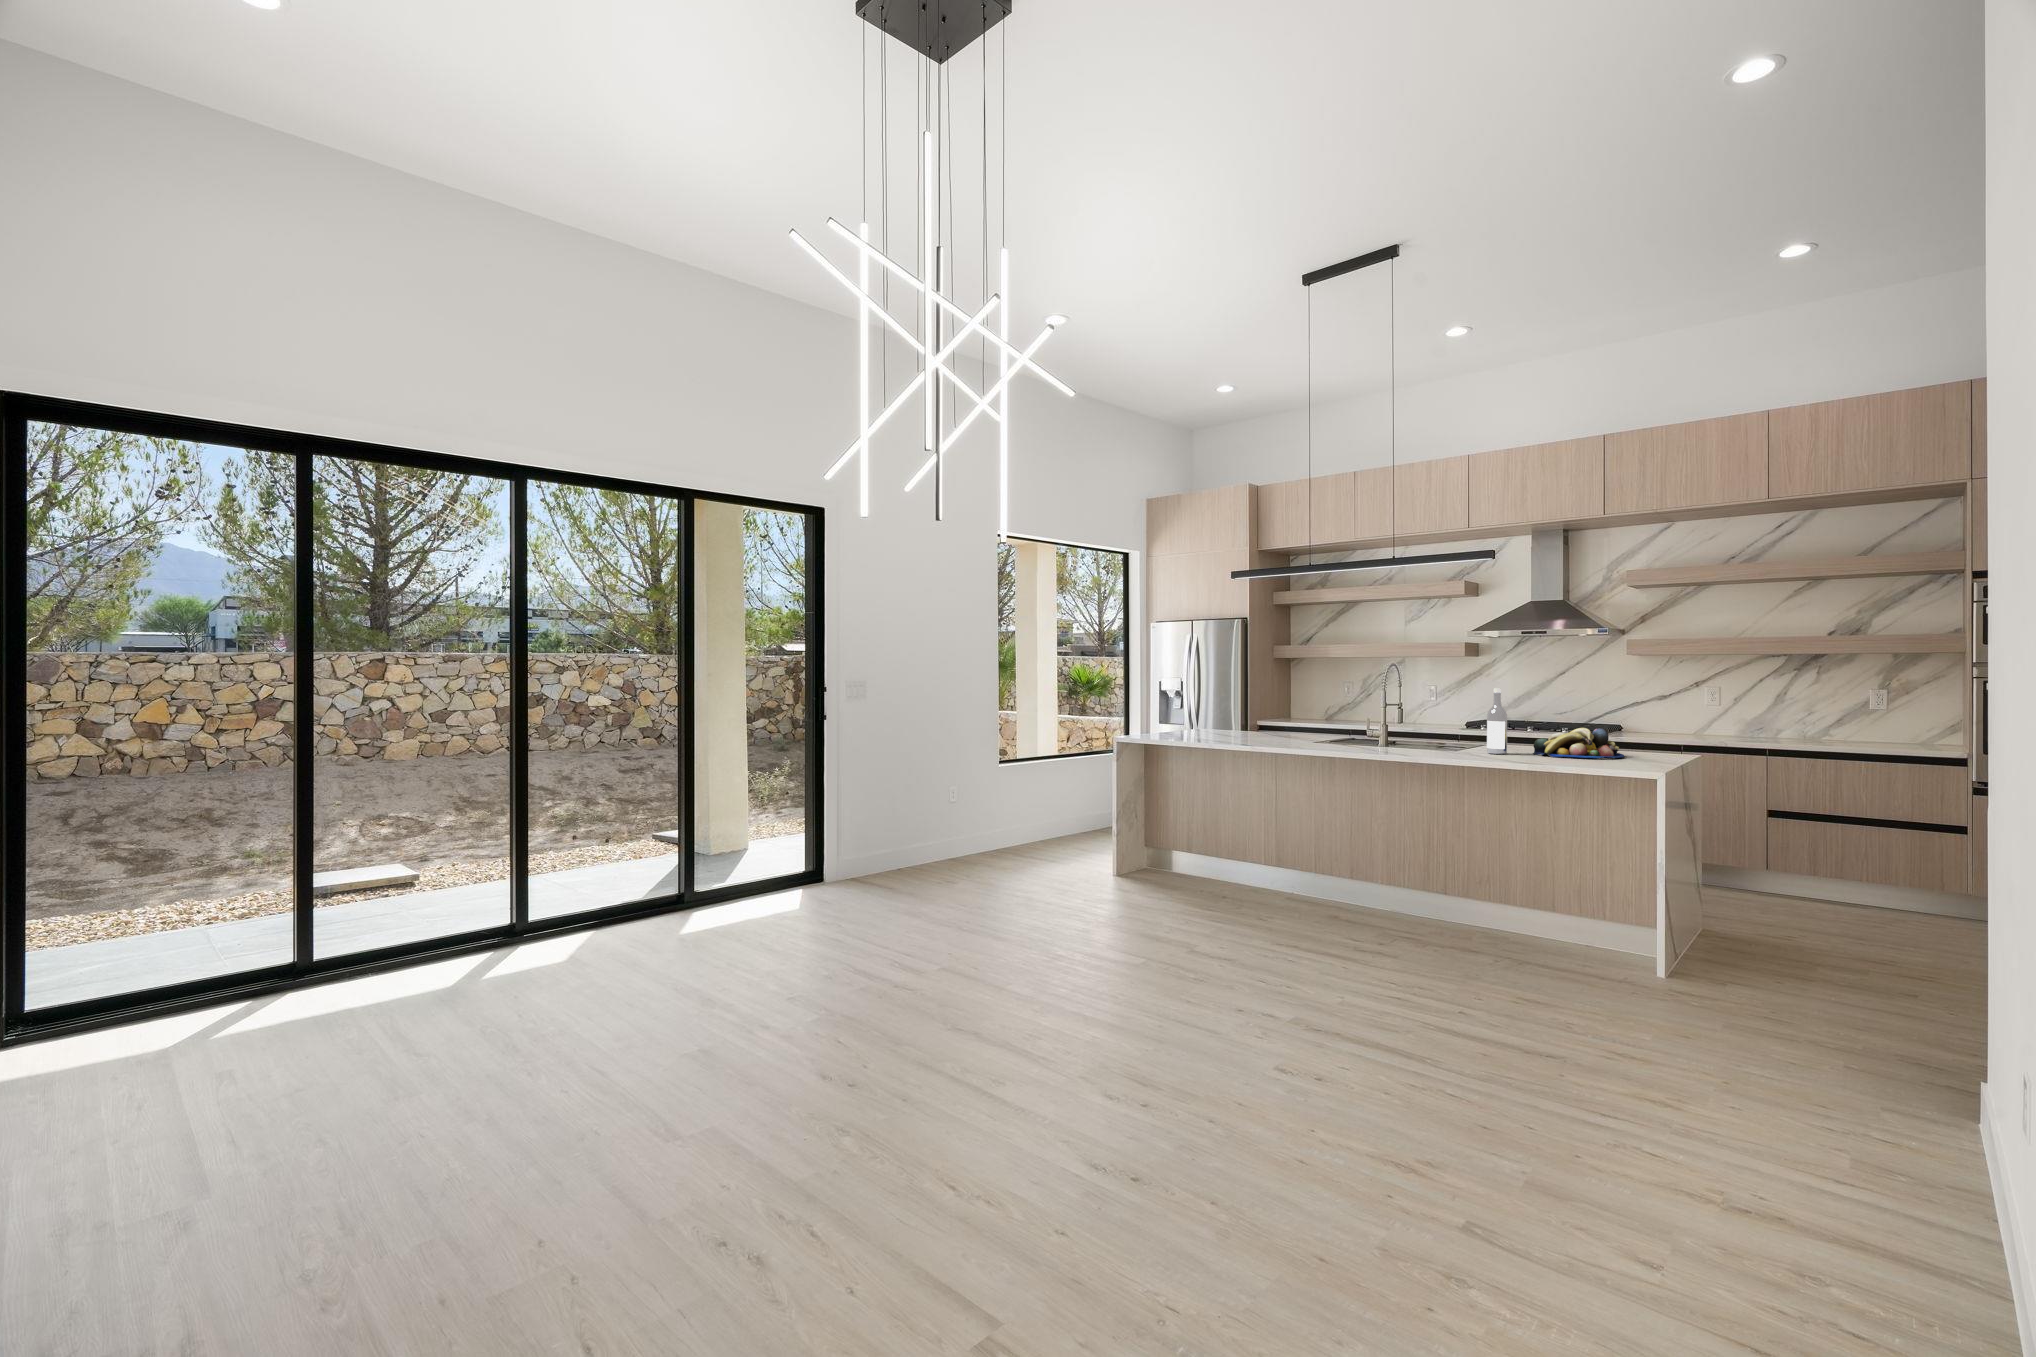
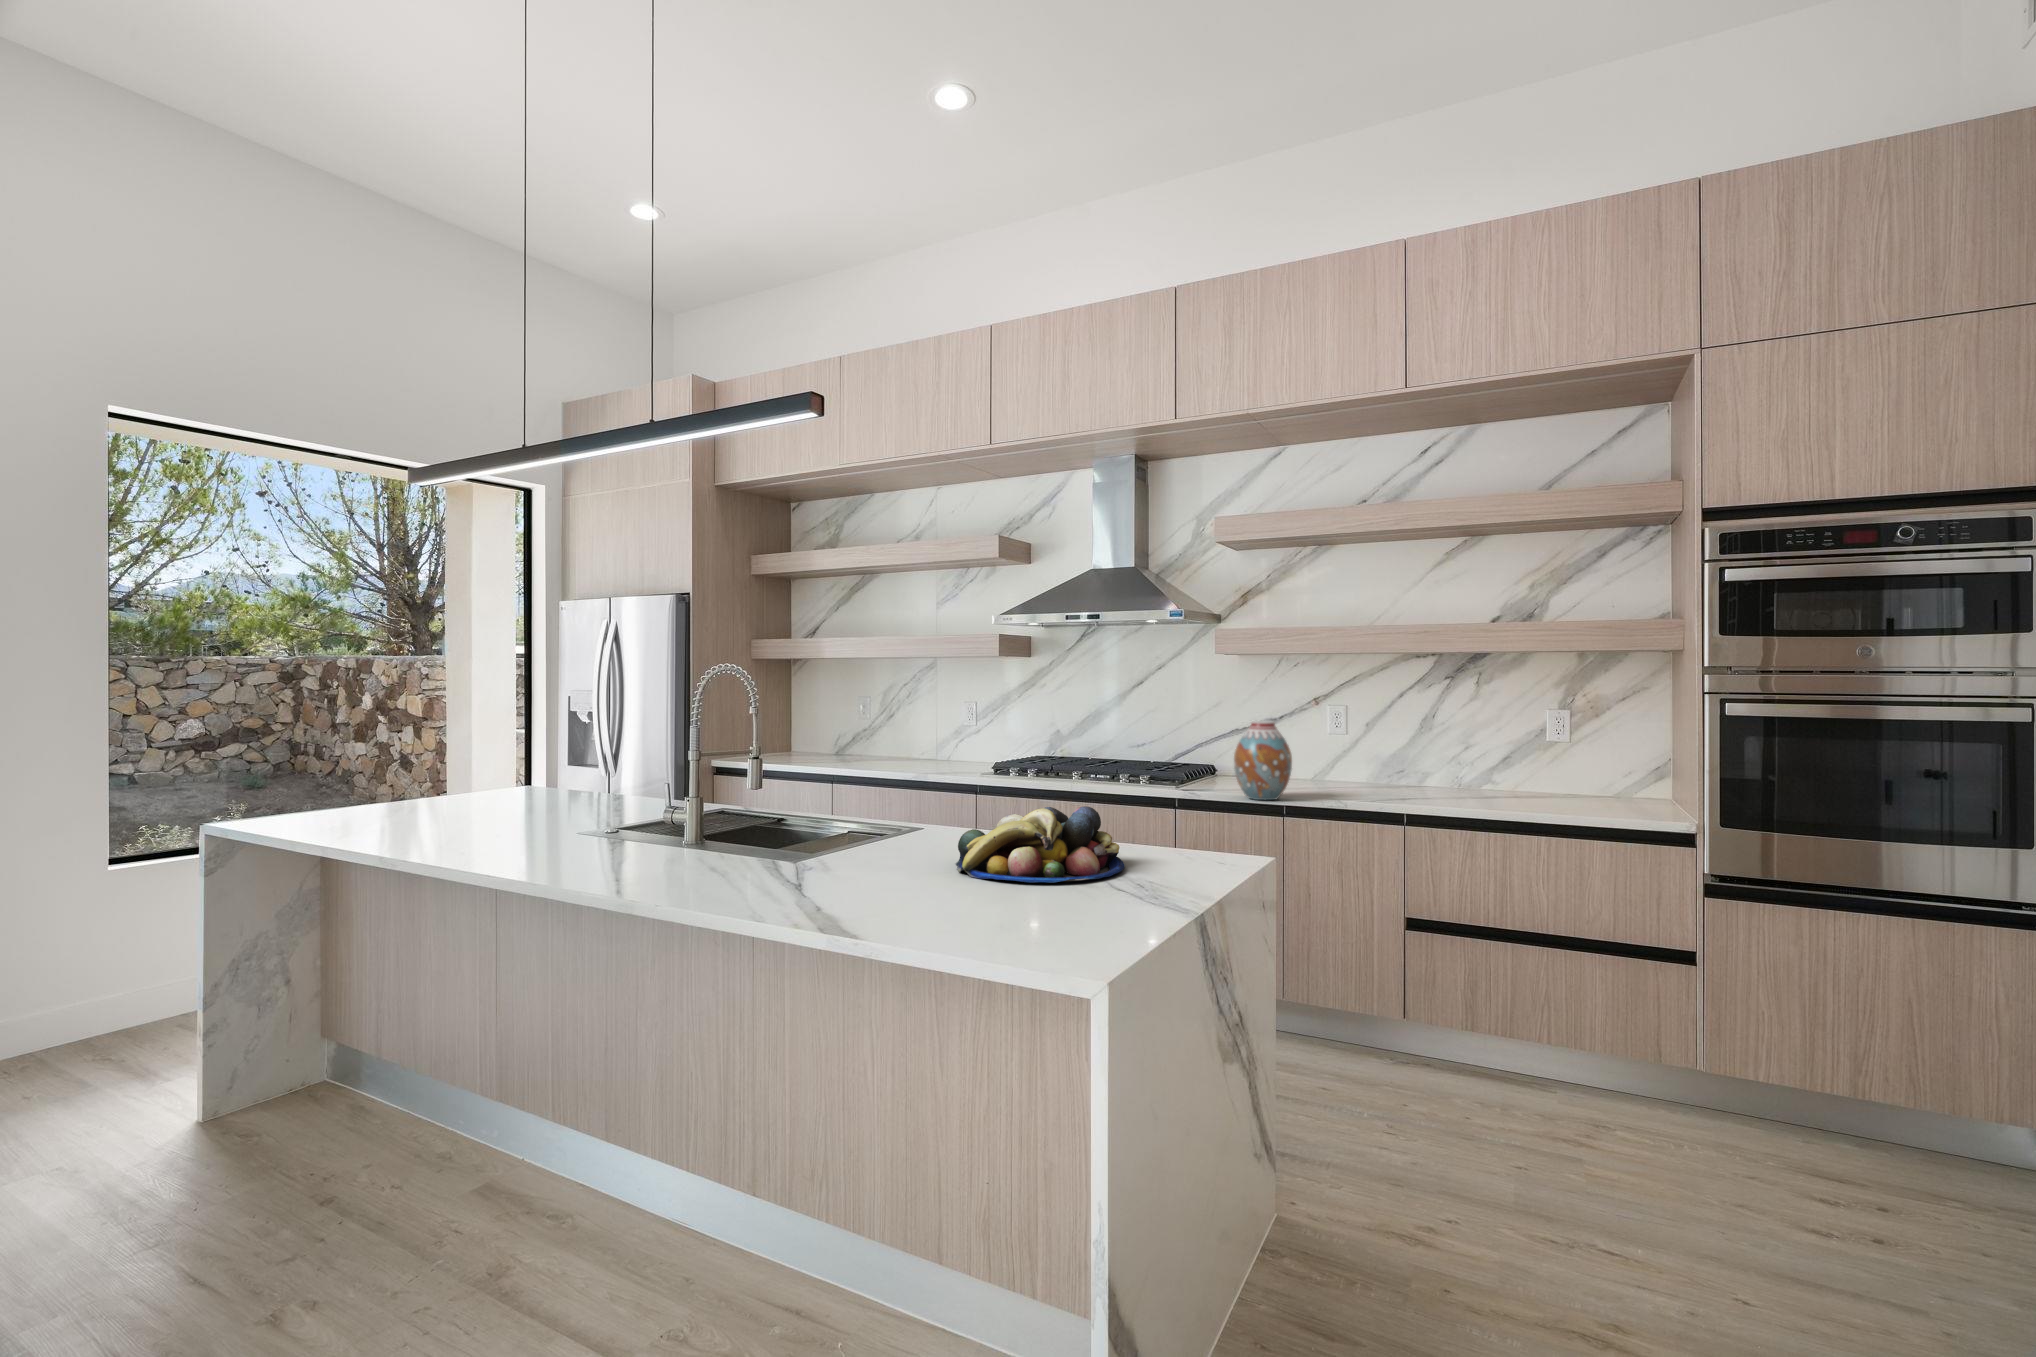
wine bottle: present [1487,688,1507,754] -> none [859,723,899,869]
vase: none [1647,695,1688,742] -> present [1234,721,1292,800]

